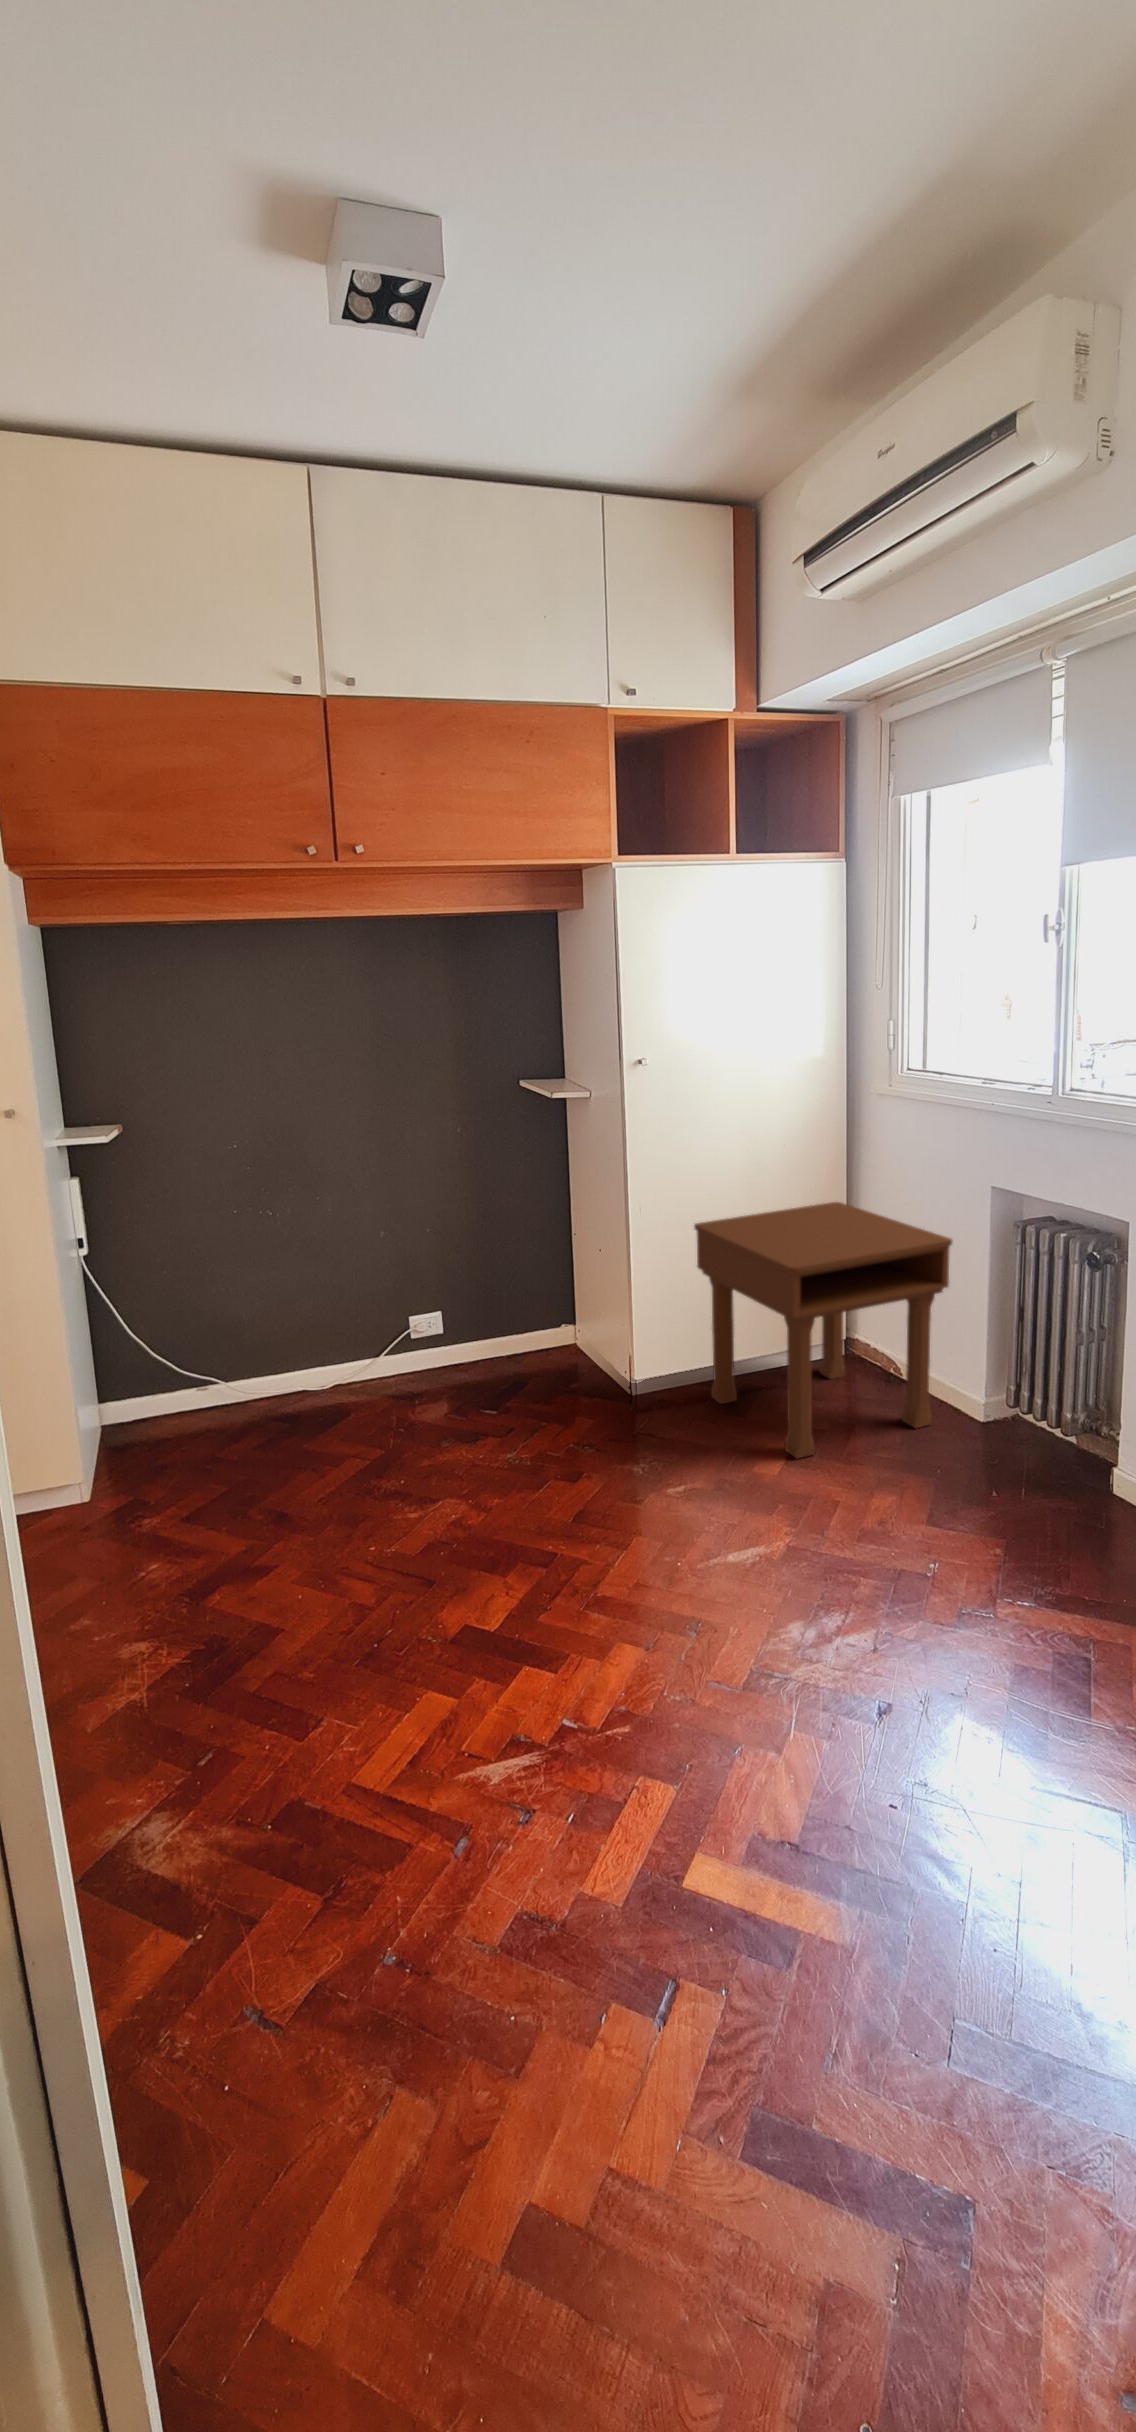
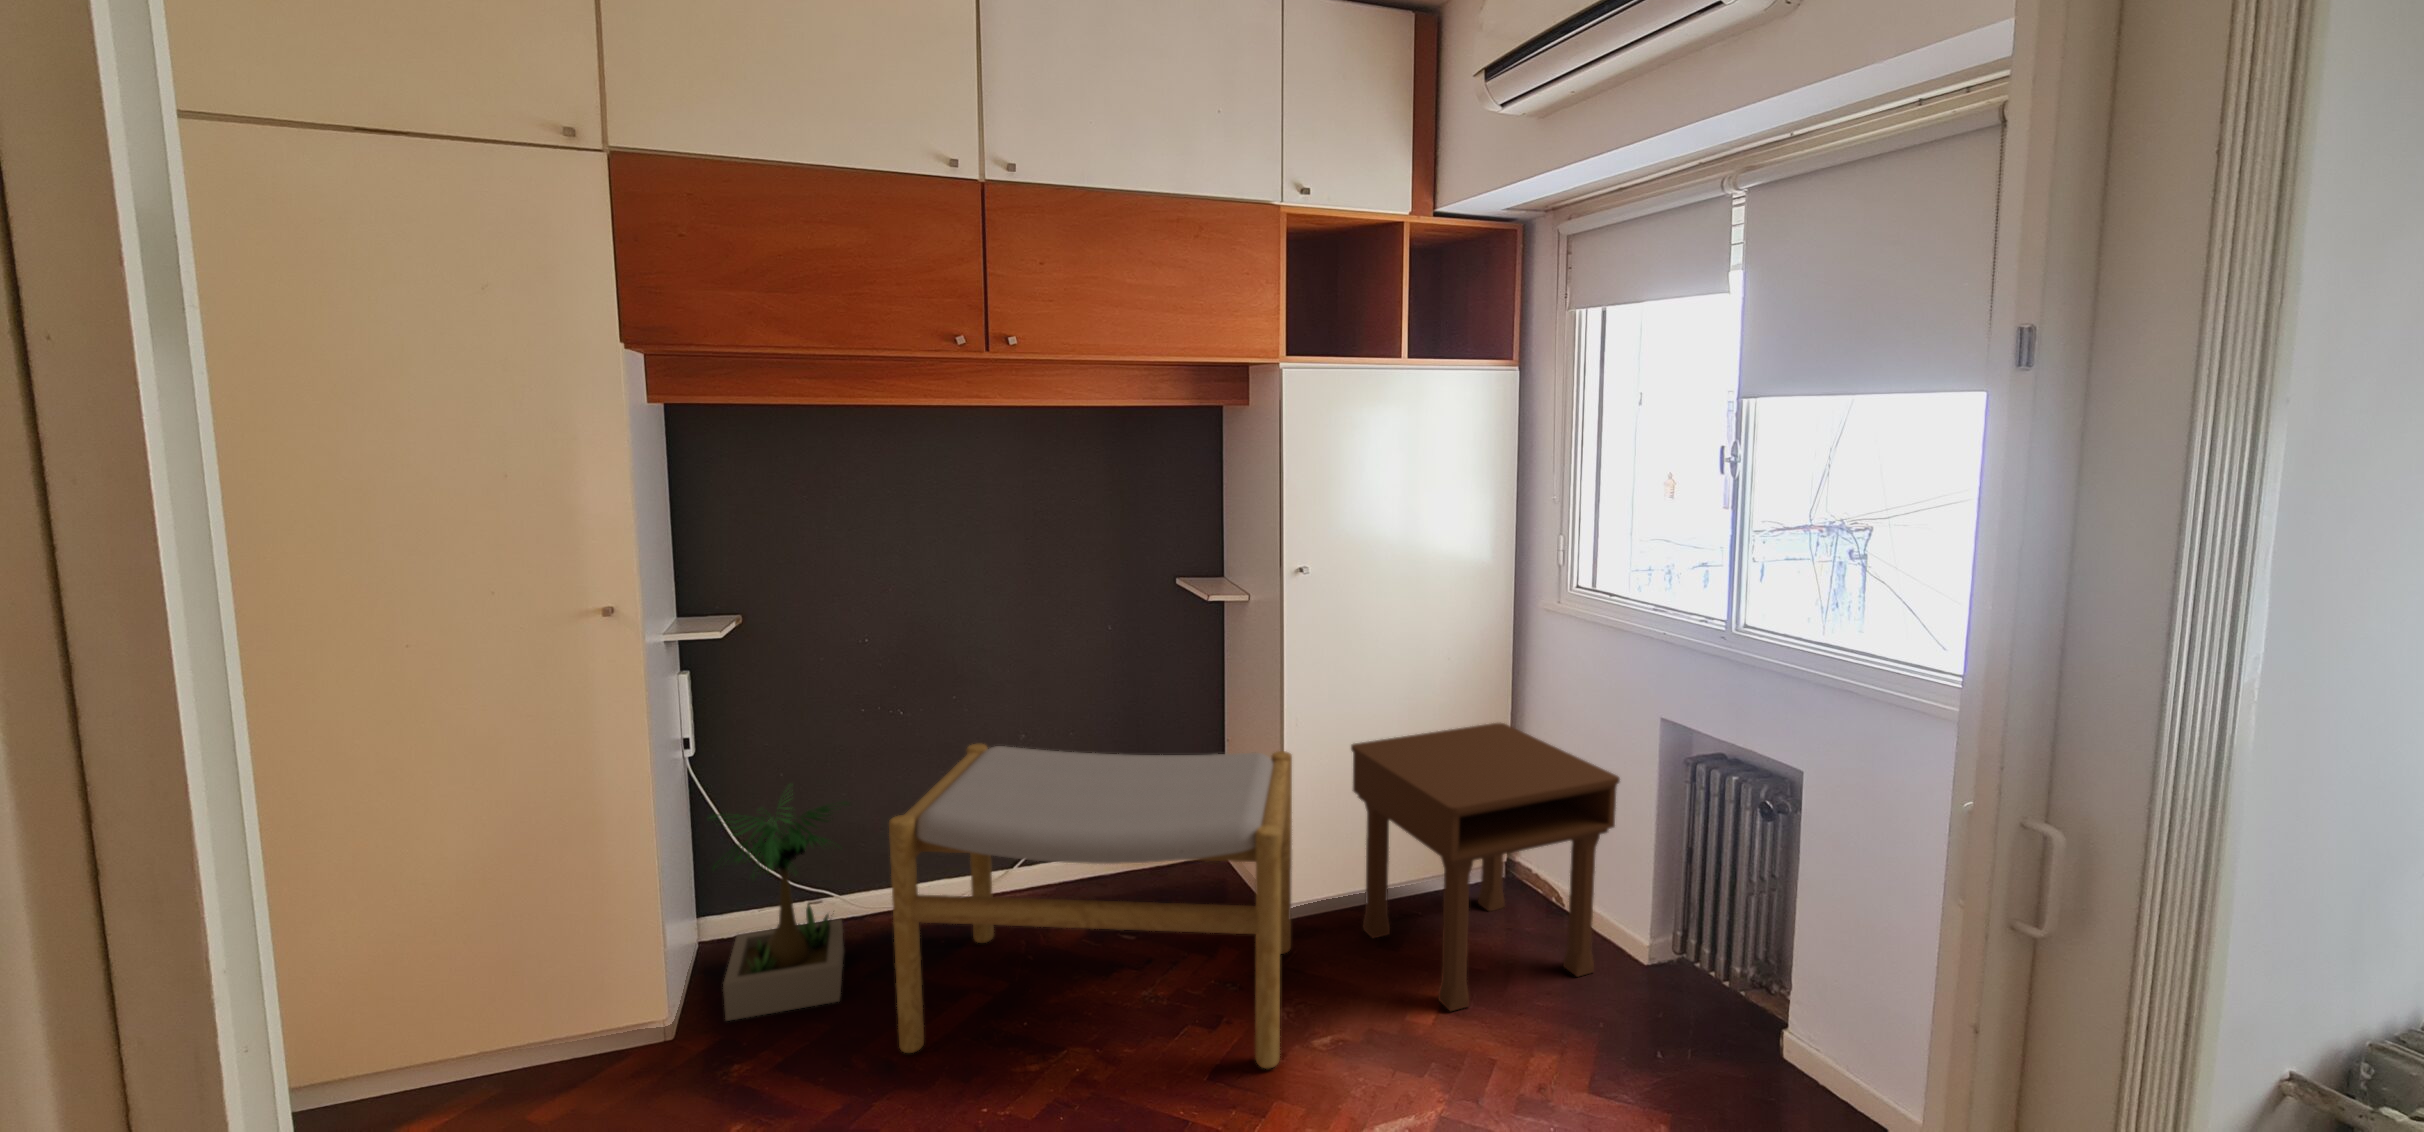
footstool: none [275,1230,645,1506] -> present [889,744,1292,1069]
potted plant: none [97,1273,249,1485] -> present [710,794,848,1021]

